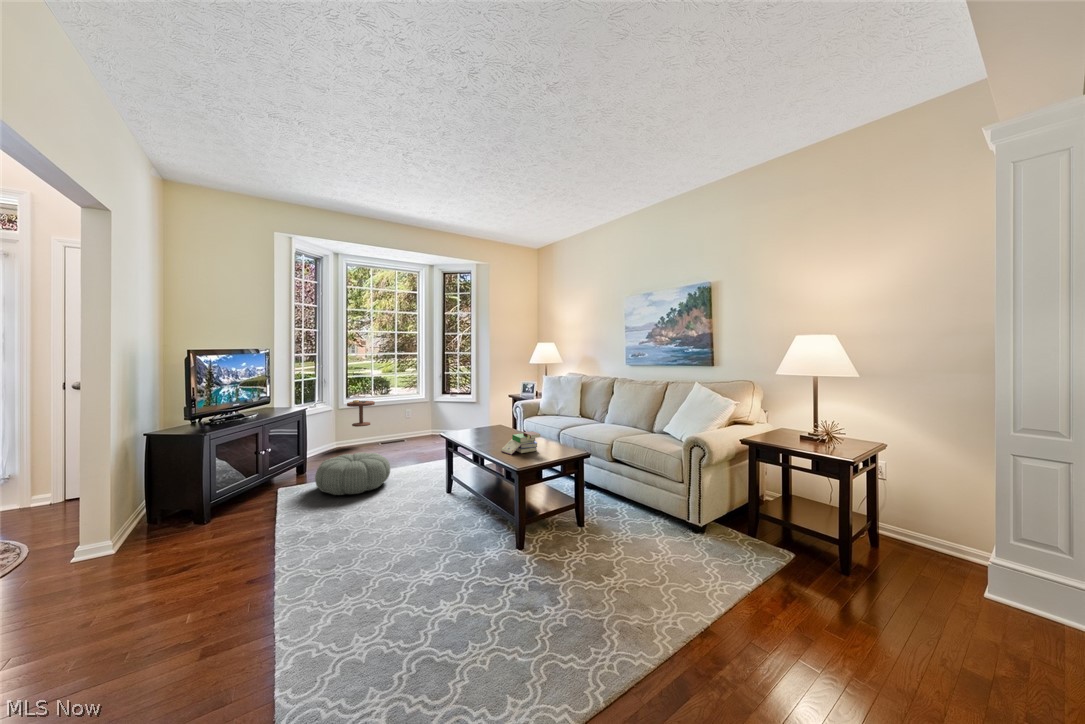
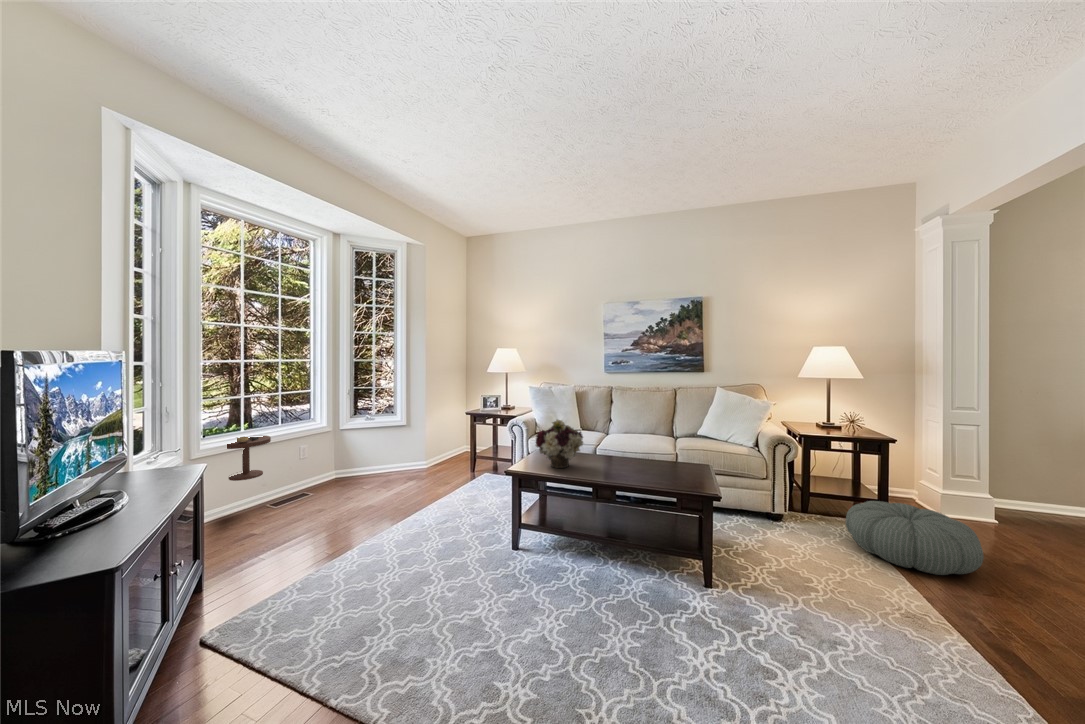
flower arrangement: none [467,399,503,438] -> present [536,419,583,468]
book: present [501,431,540,455] -> none [636,452,673,484]
pouf: present [315,453,390,495] -> present [845,501,984,575]

